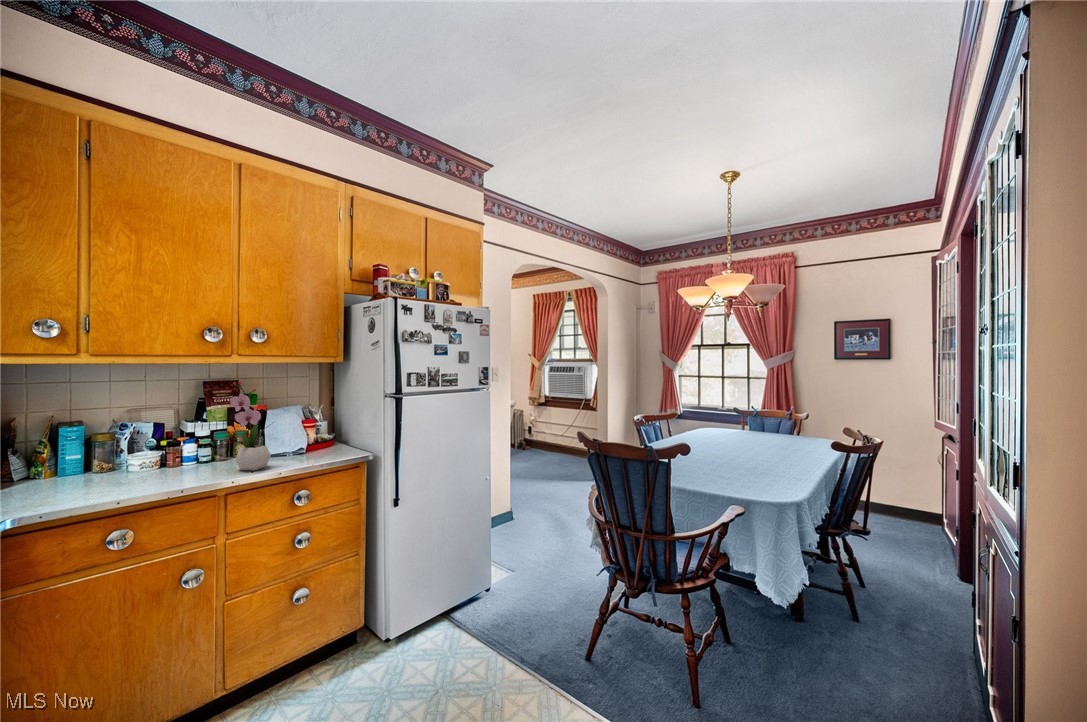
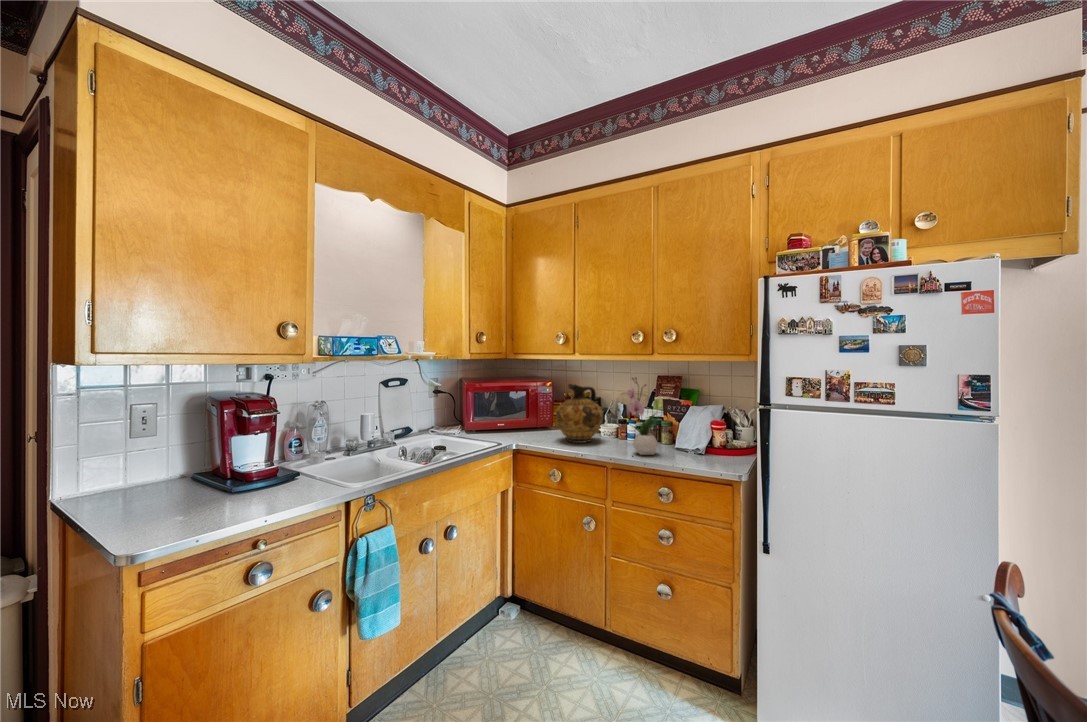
ceramic jug: none [66,398,162,488] -> present [556,384,602,443]

